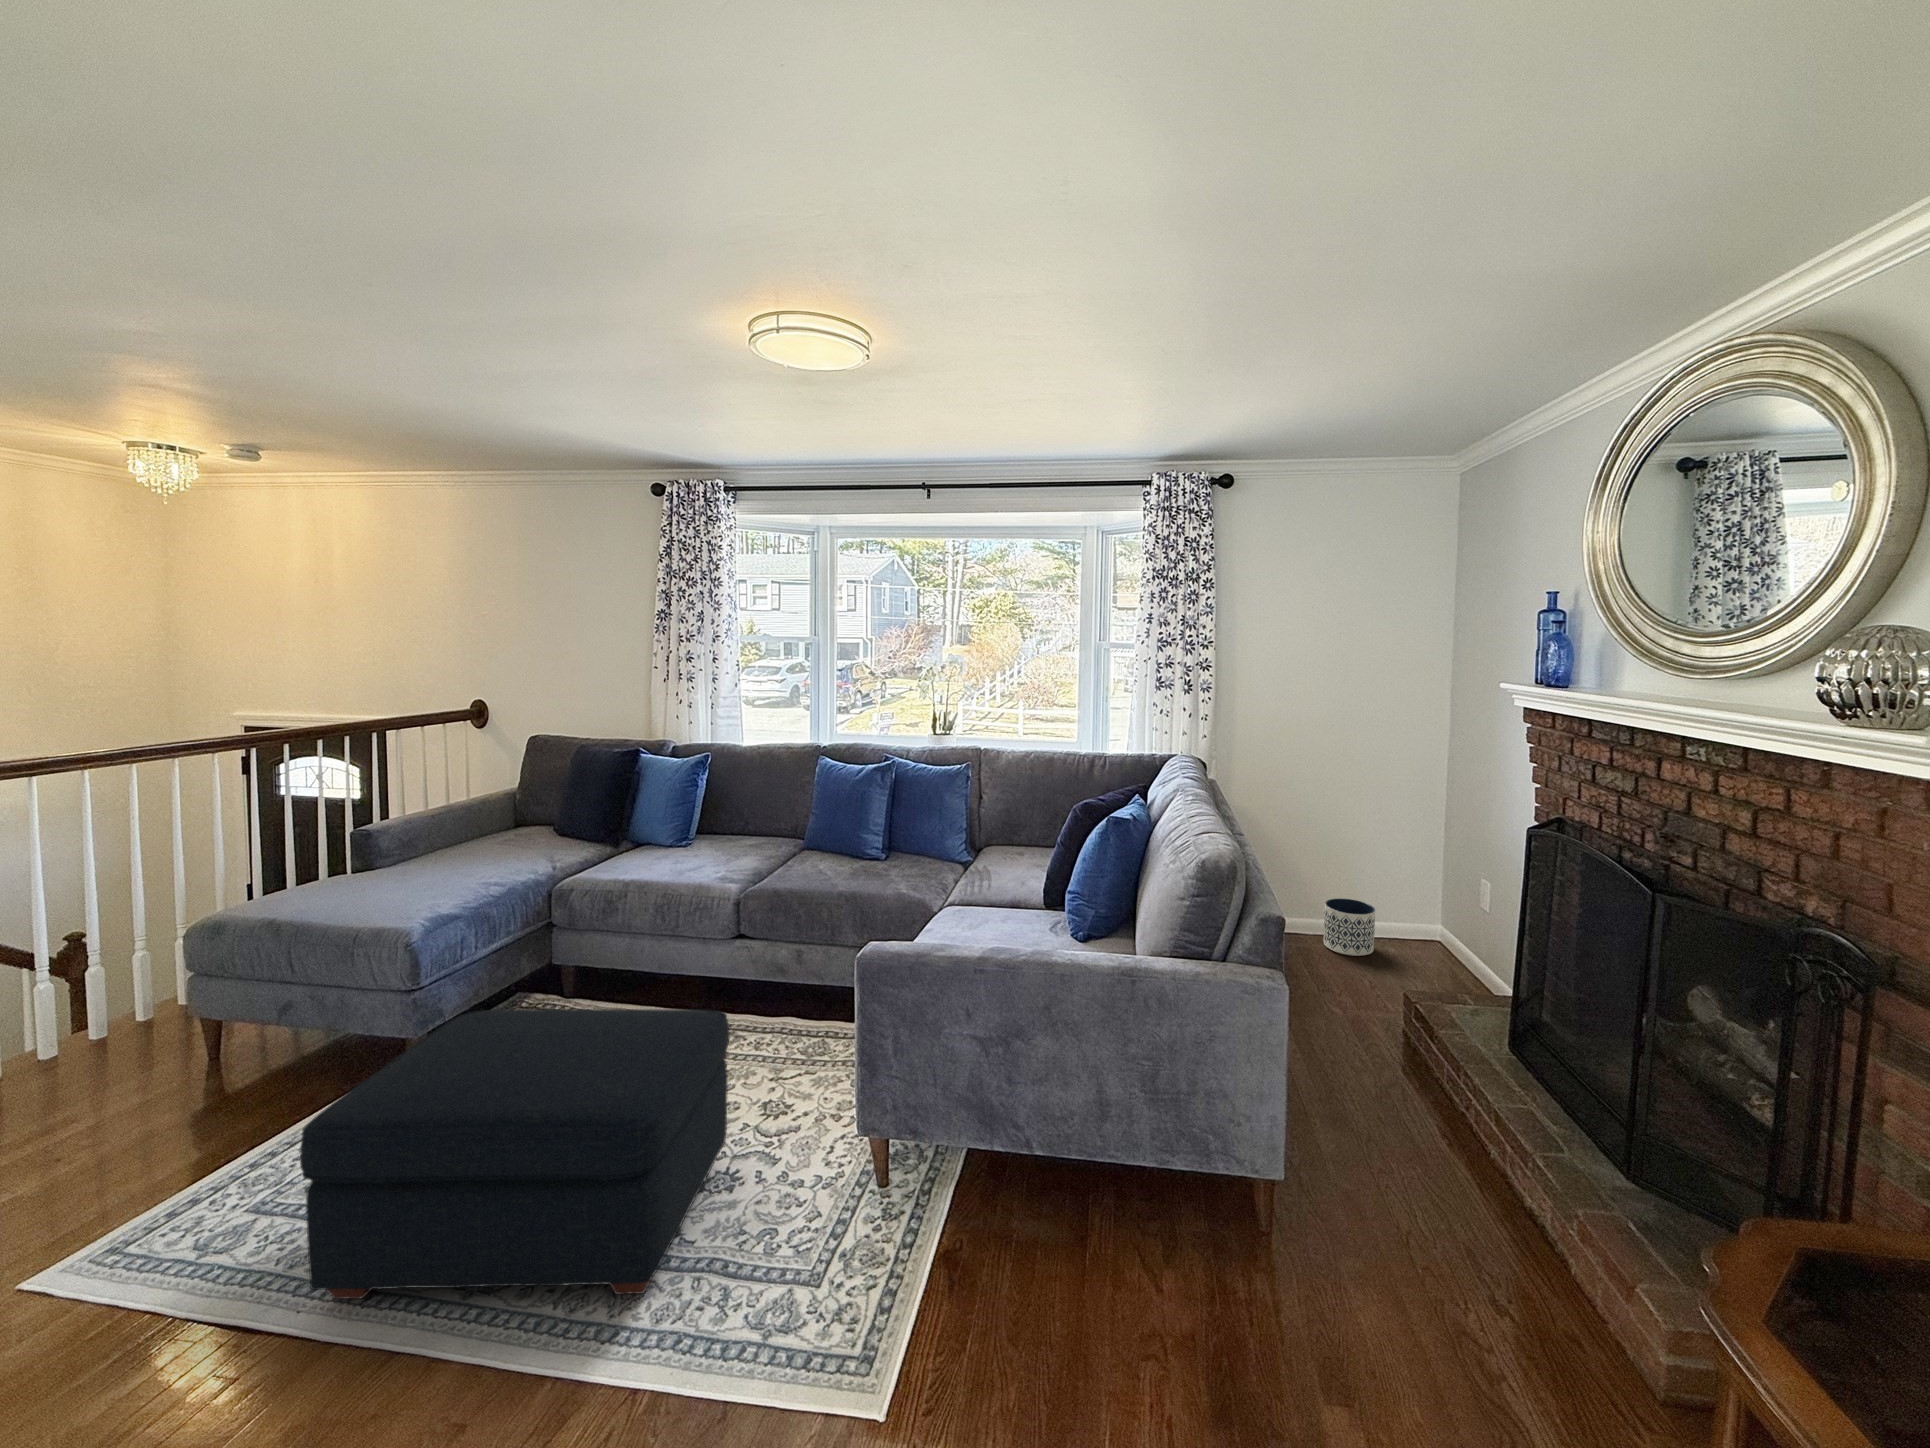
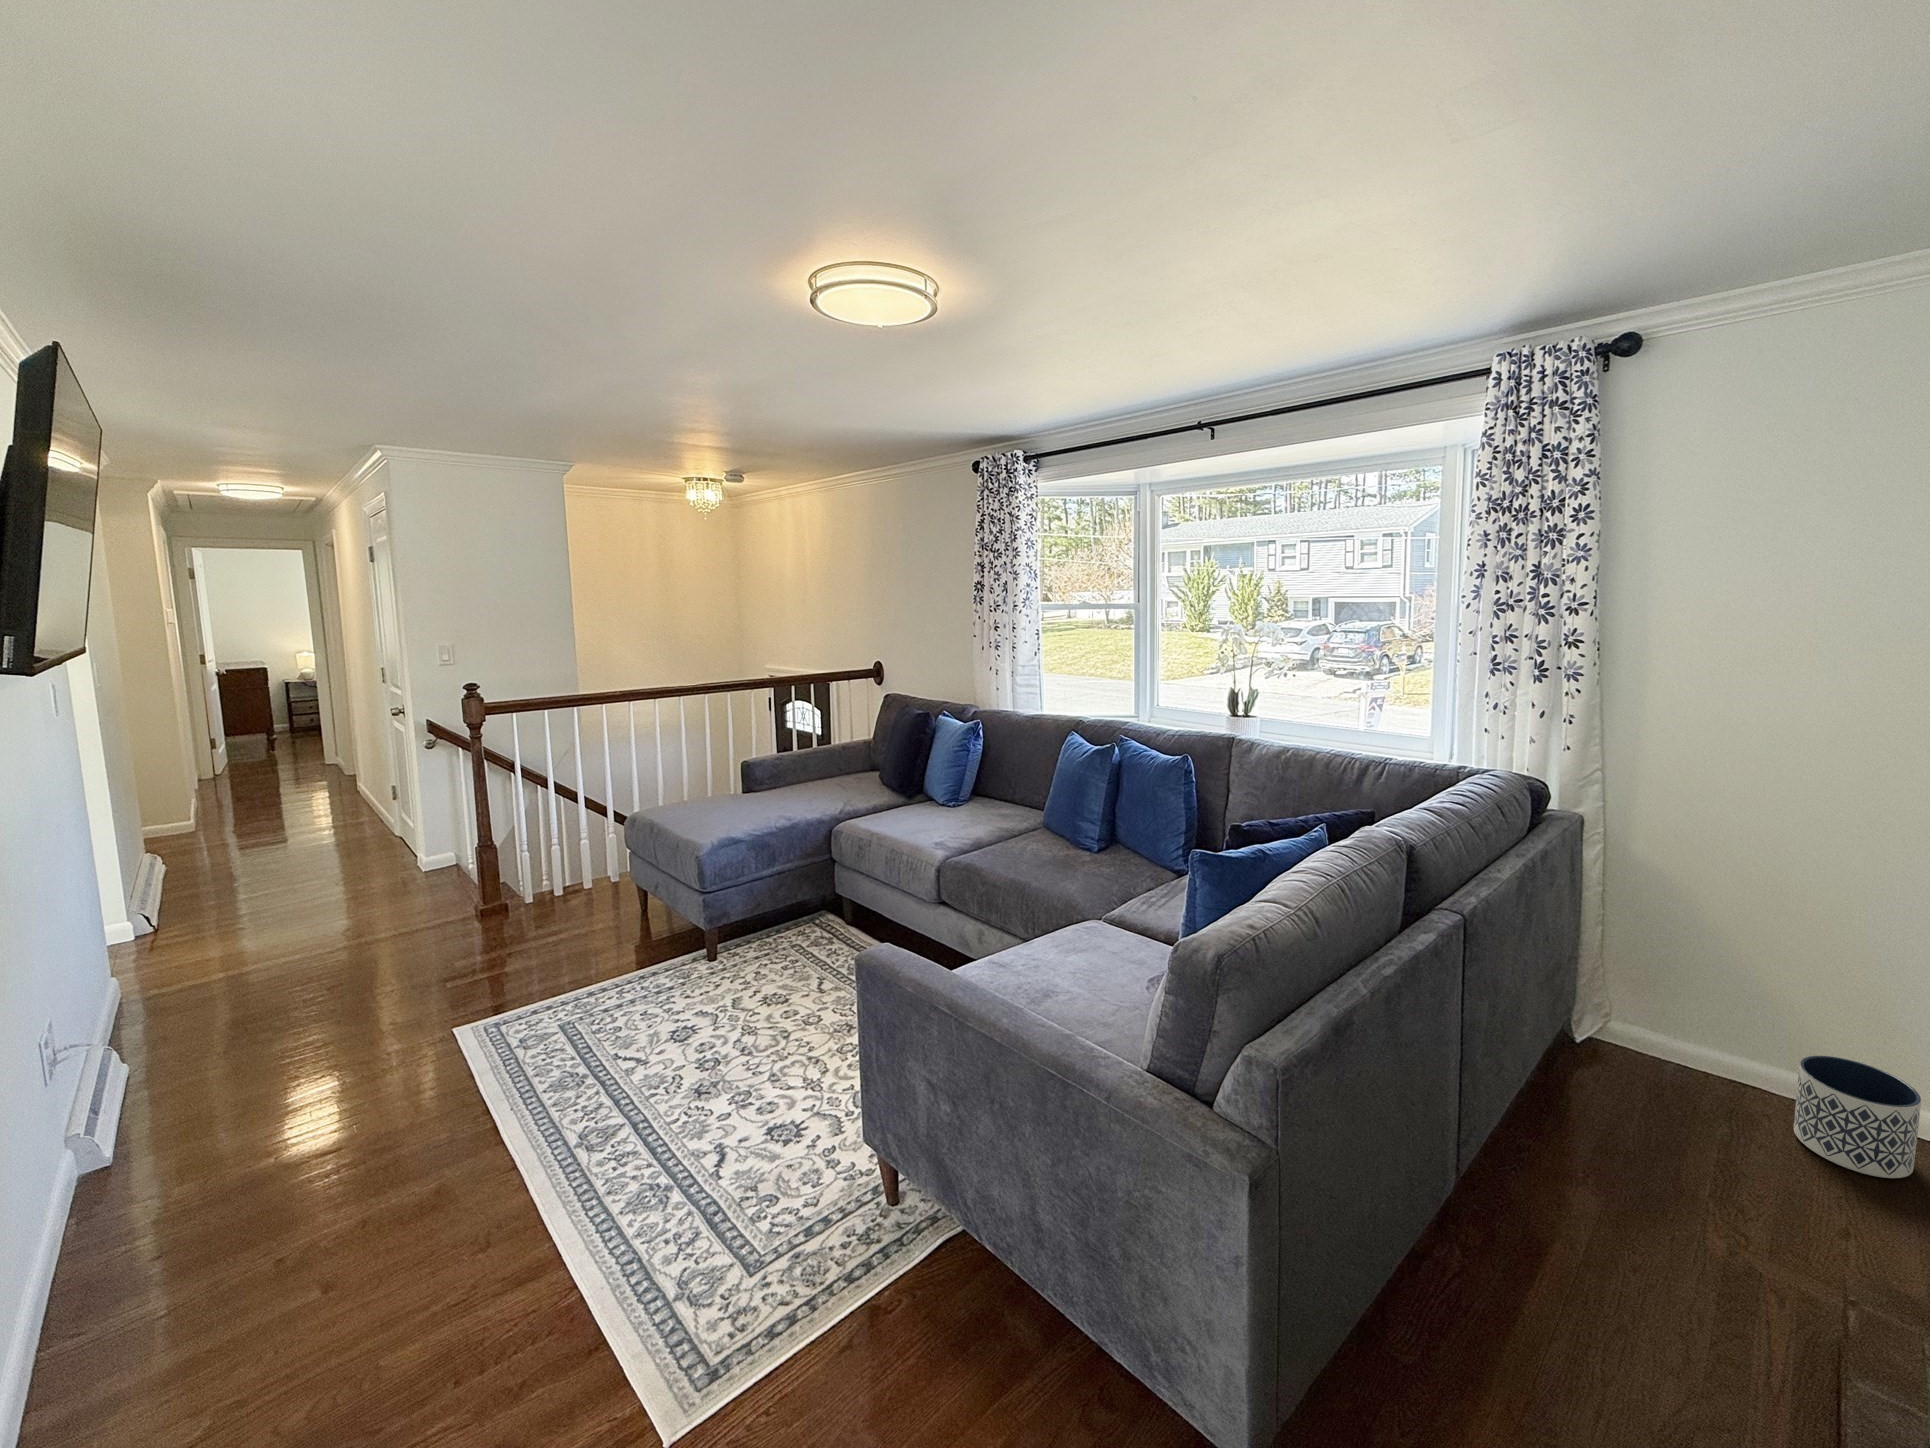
ottoman: present [300,1009,730,1299] -> none [508,924,809,1205]

